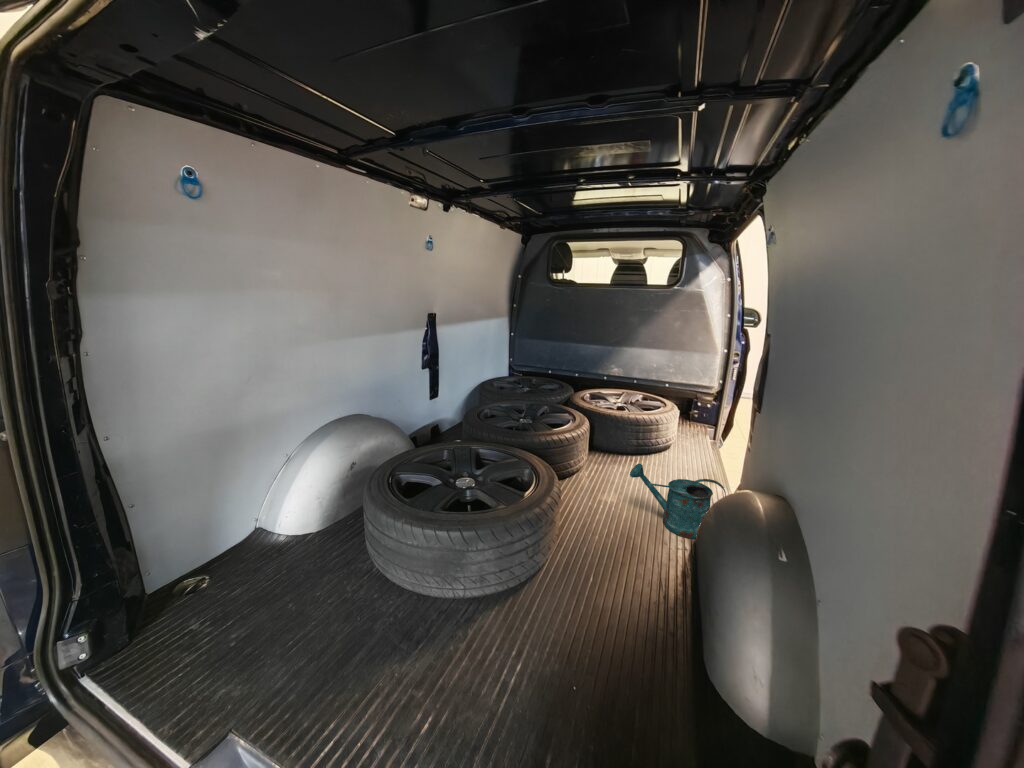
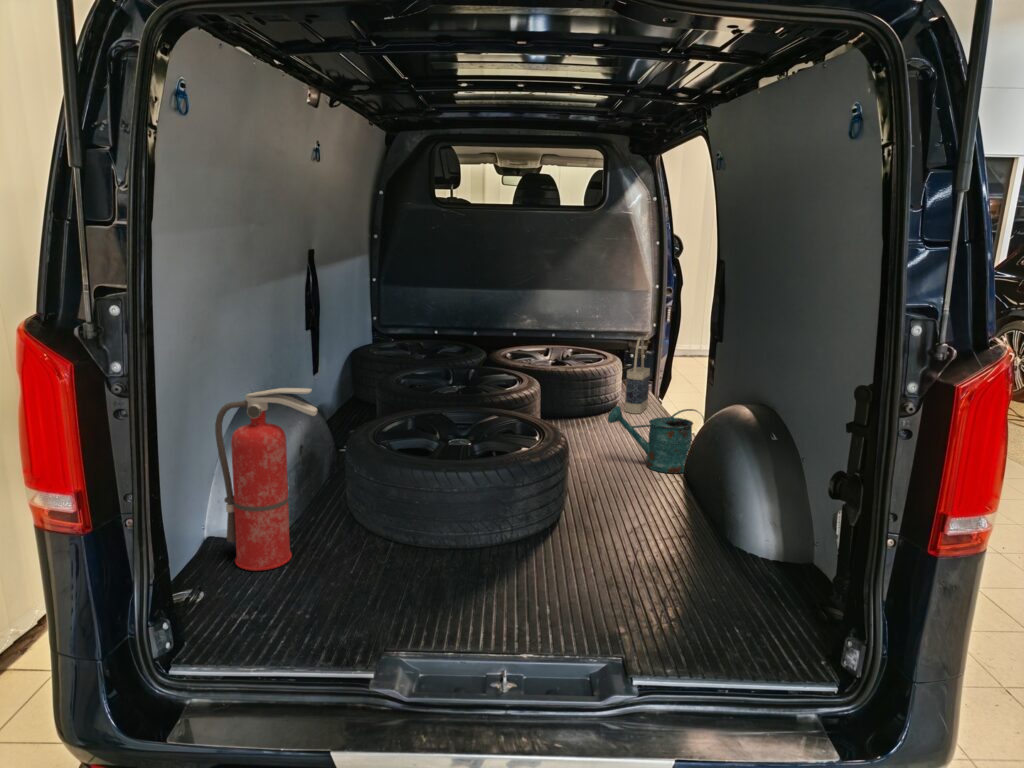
bag: none [681,393,709,455] -> present [625,337,650,414]
fire extinguisher: none [256,434,315,569] -> present [215,388,317,571]

